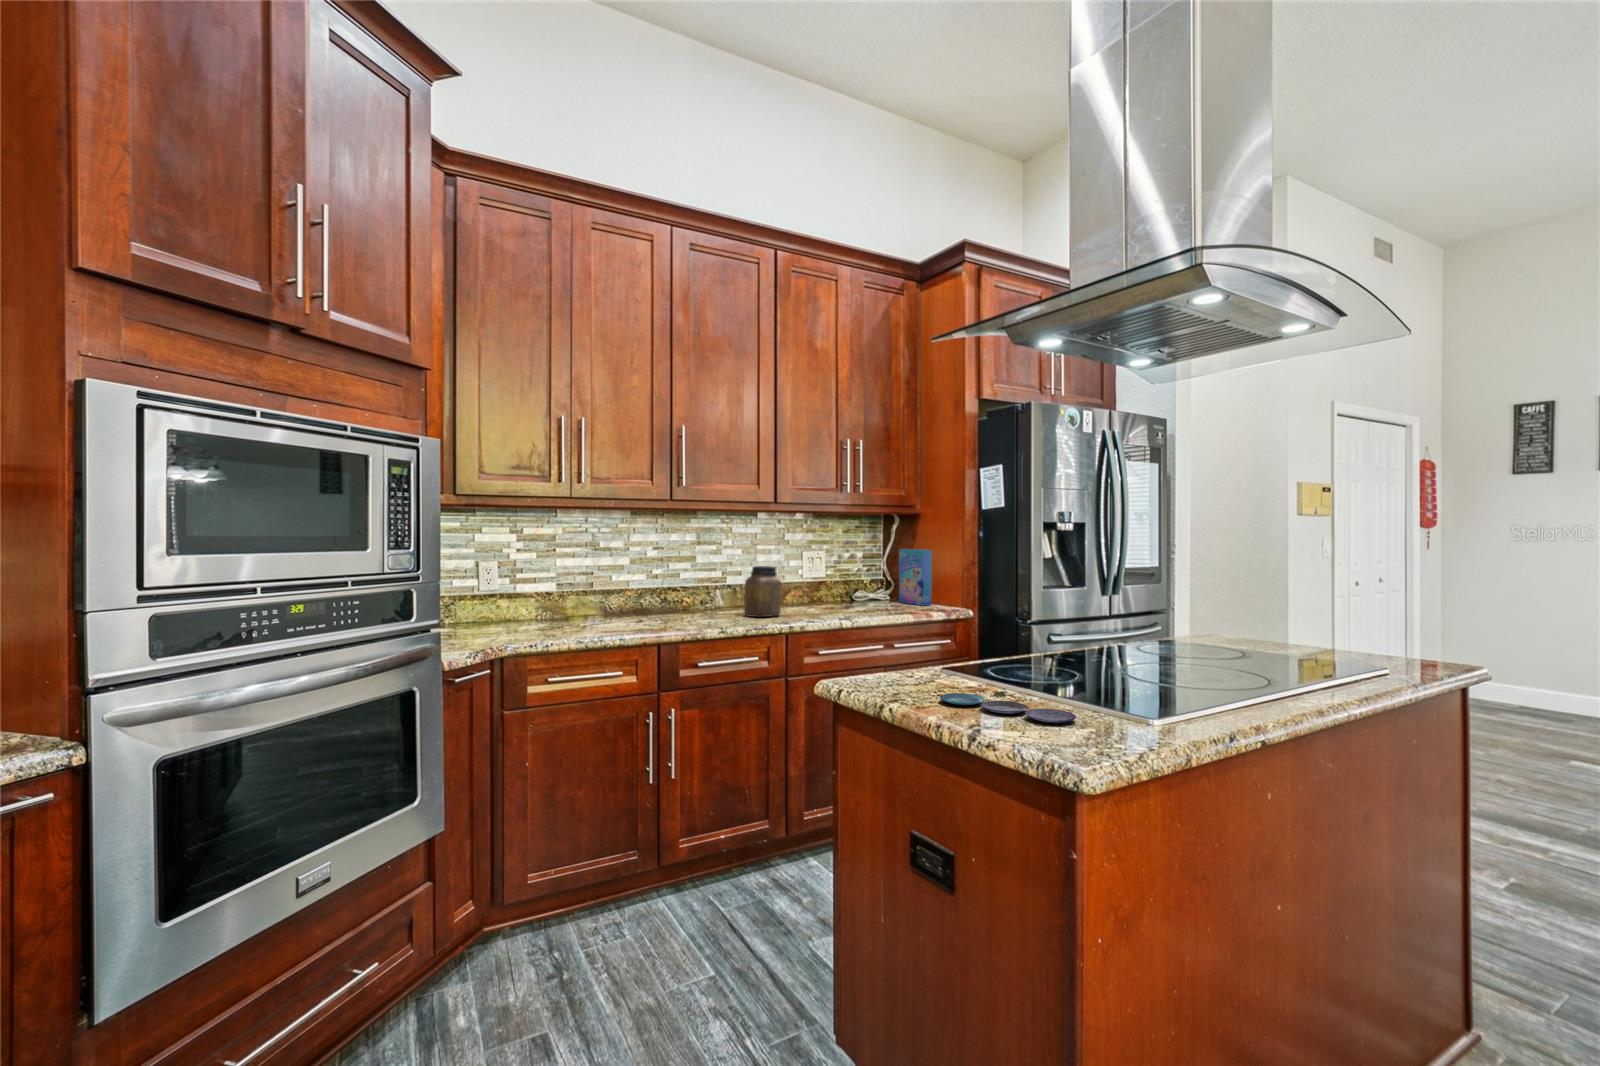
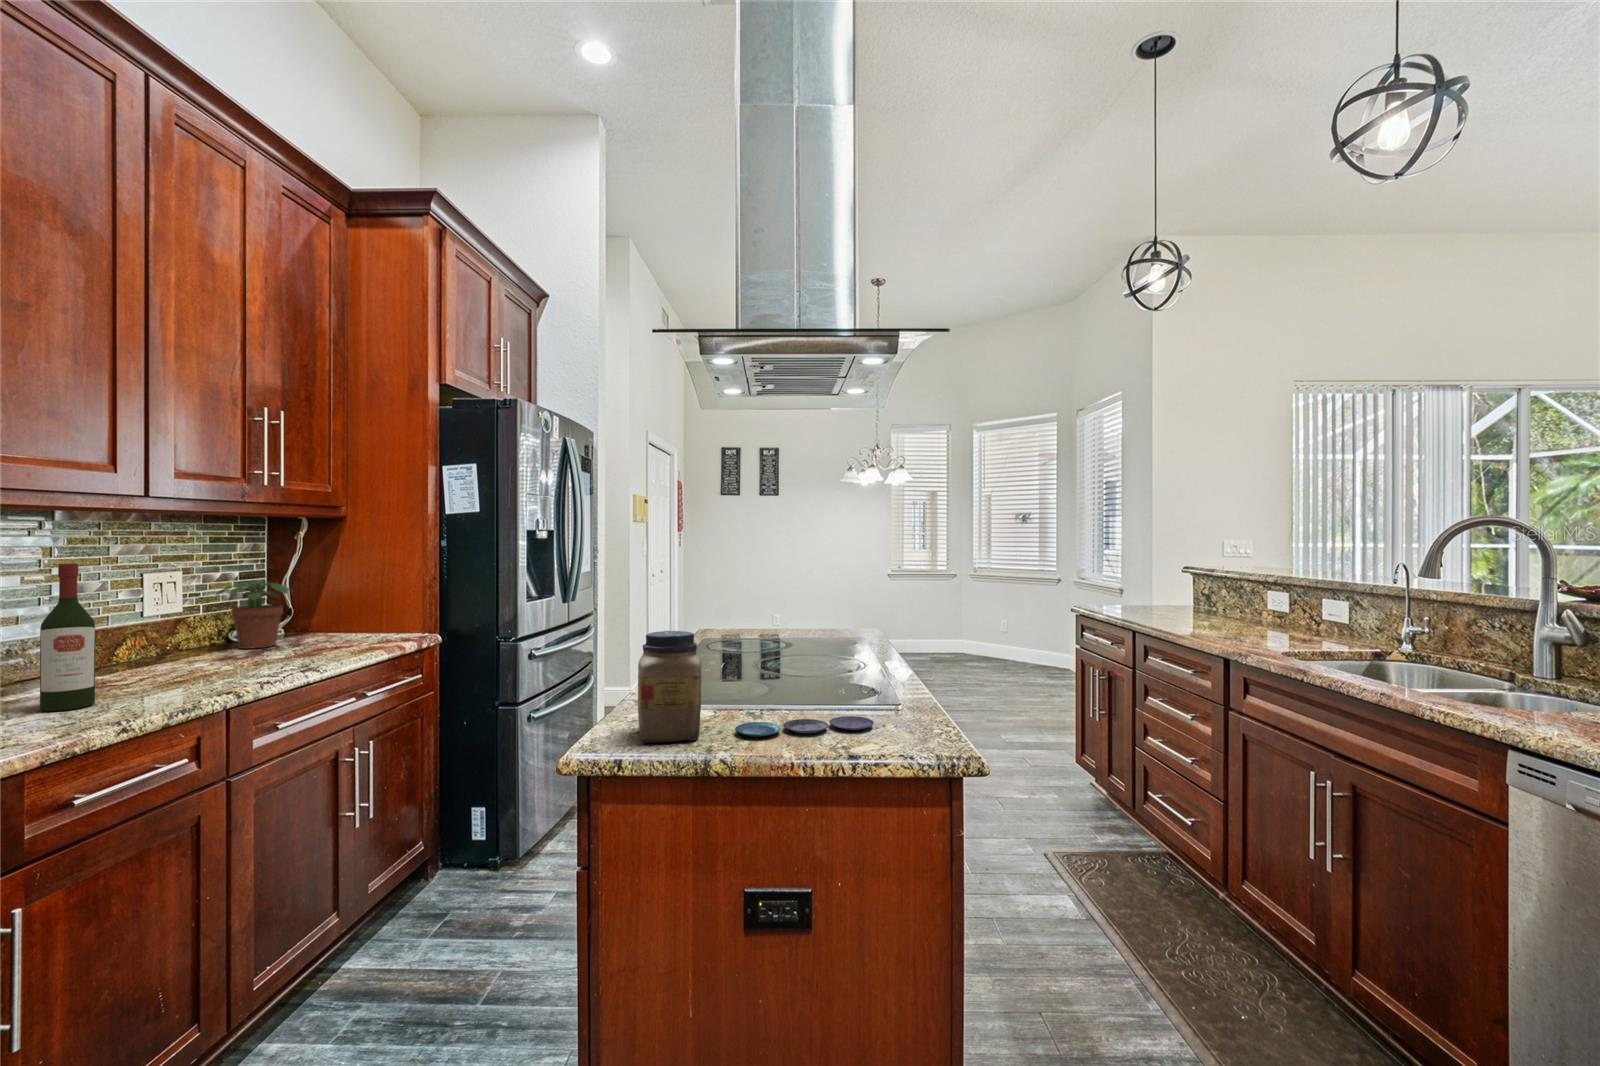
wine bottle: none [710,540,731,620] -> present [40,563,95,711]
cereal box: present [899,549,932,605] -> none [313,564,373,636]
potted plant: none [836,561,878,605] -> present [216,582,291,649]
jar: present [744,566,782,617] -> present [638,631,701,743]

